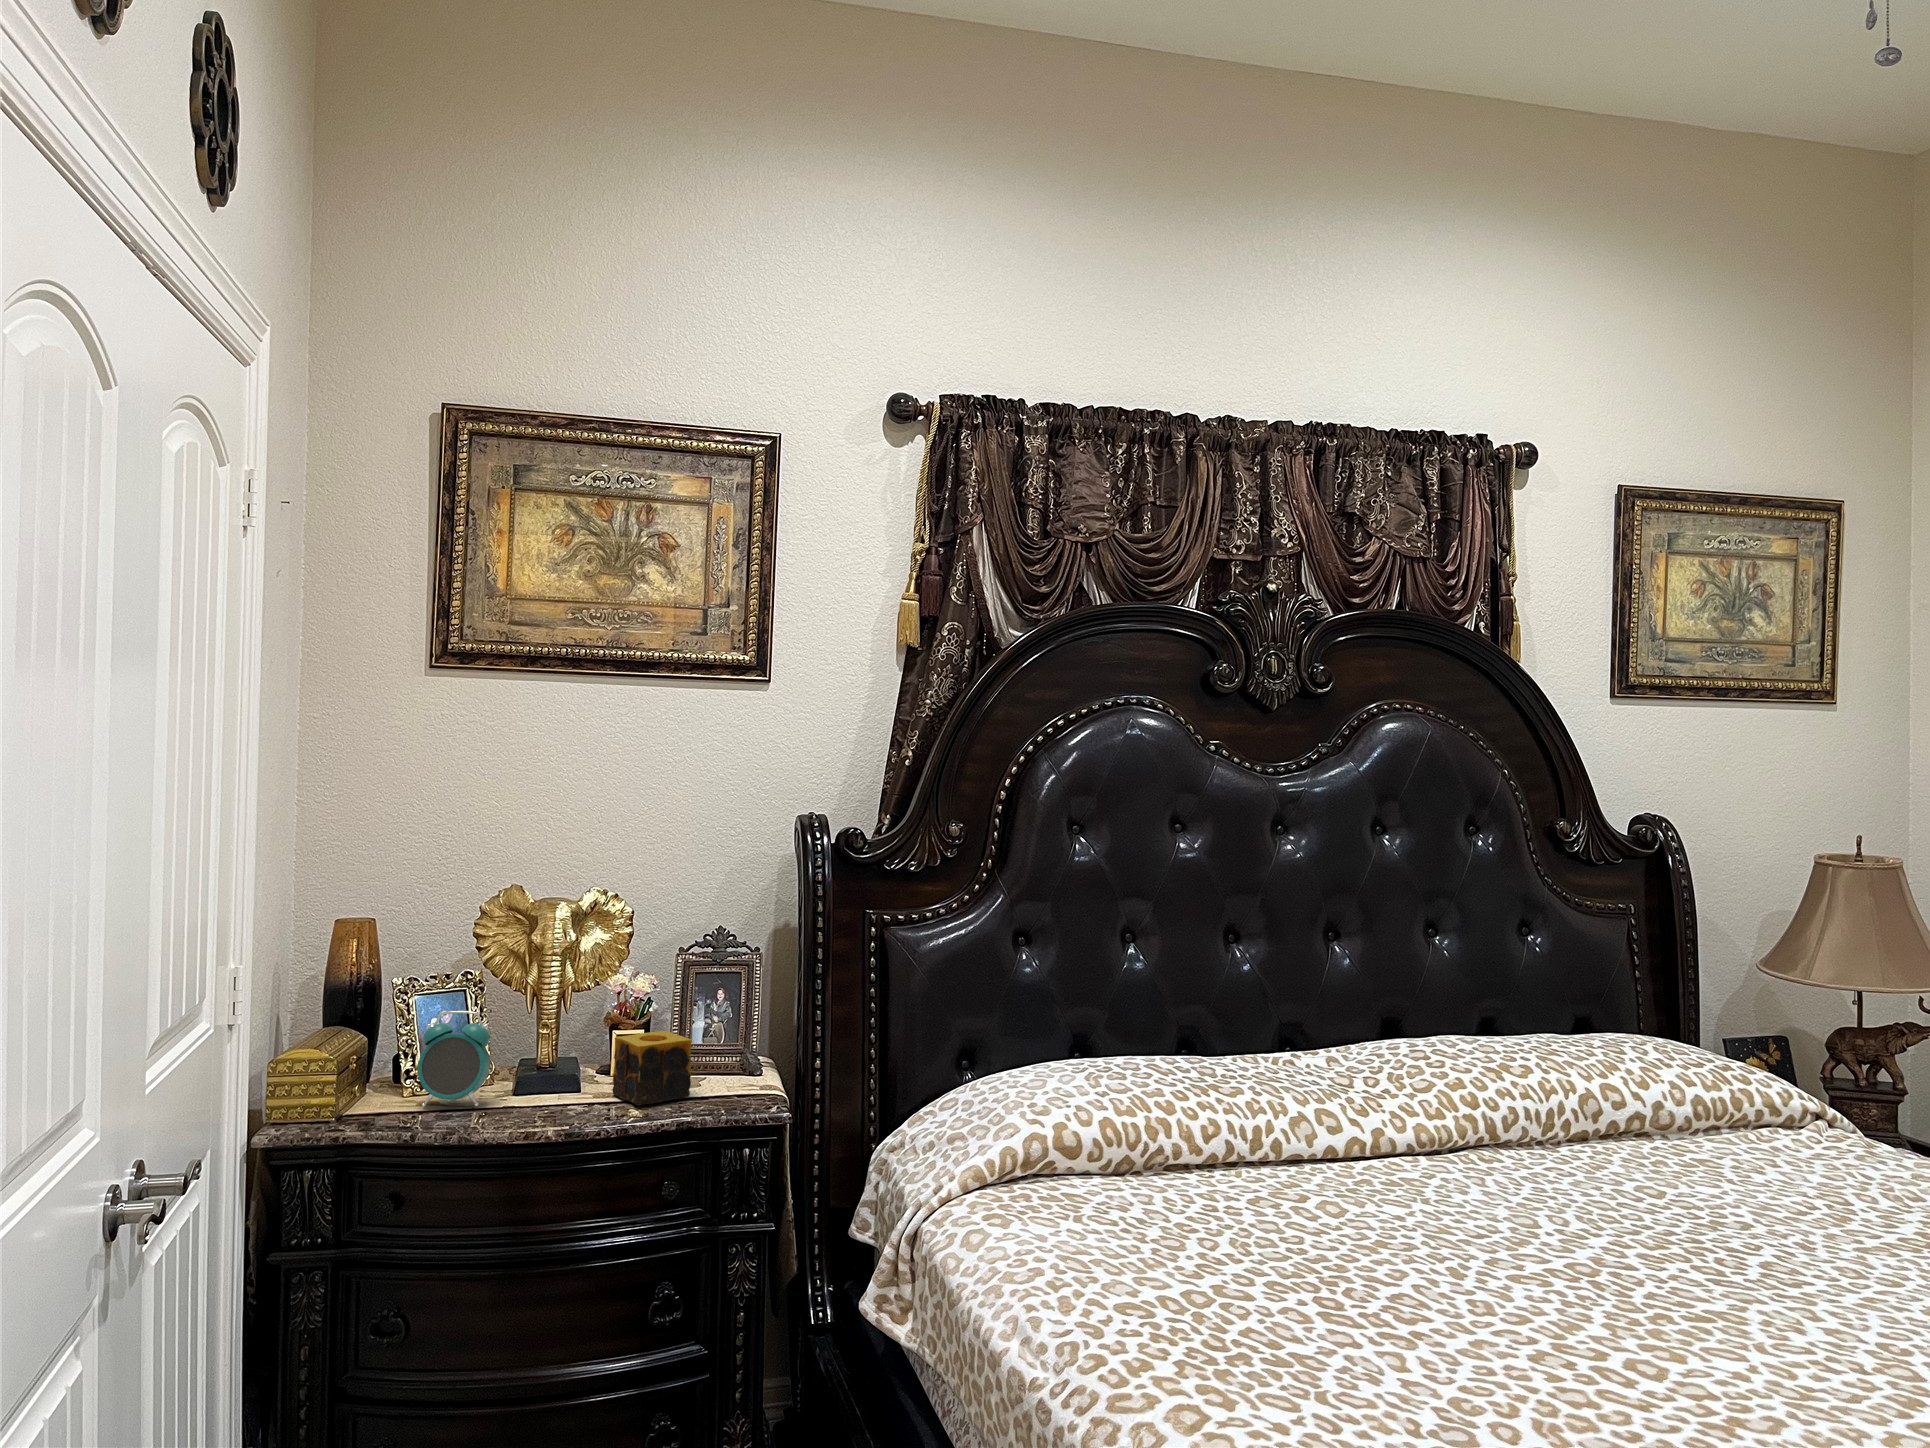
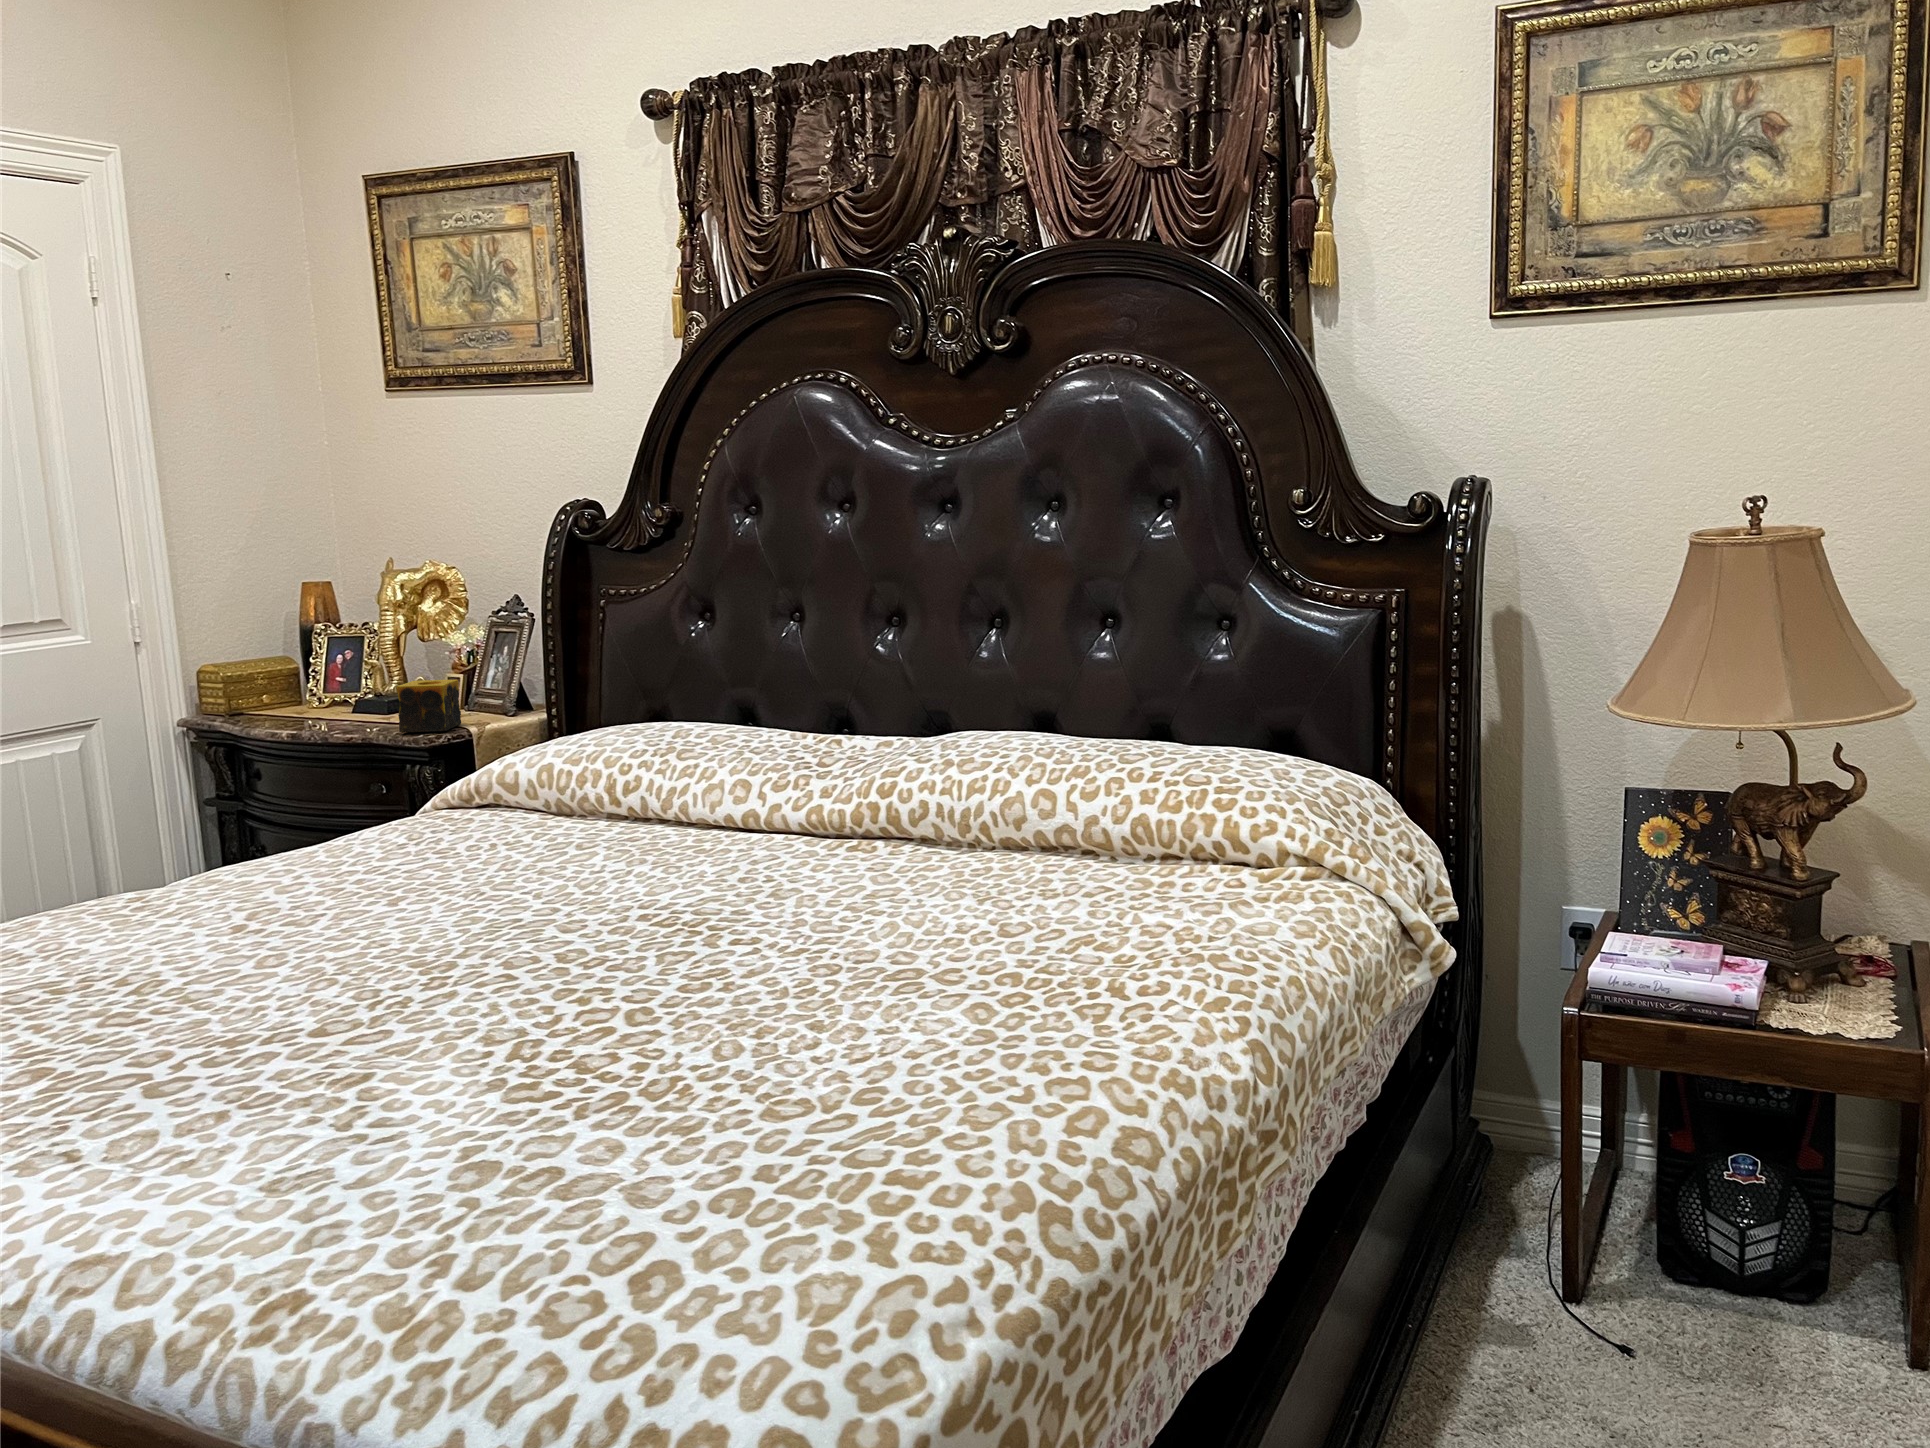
alarm clock: present [418,1011,490,1107] -> none [298,654,342,724]

